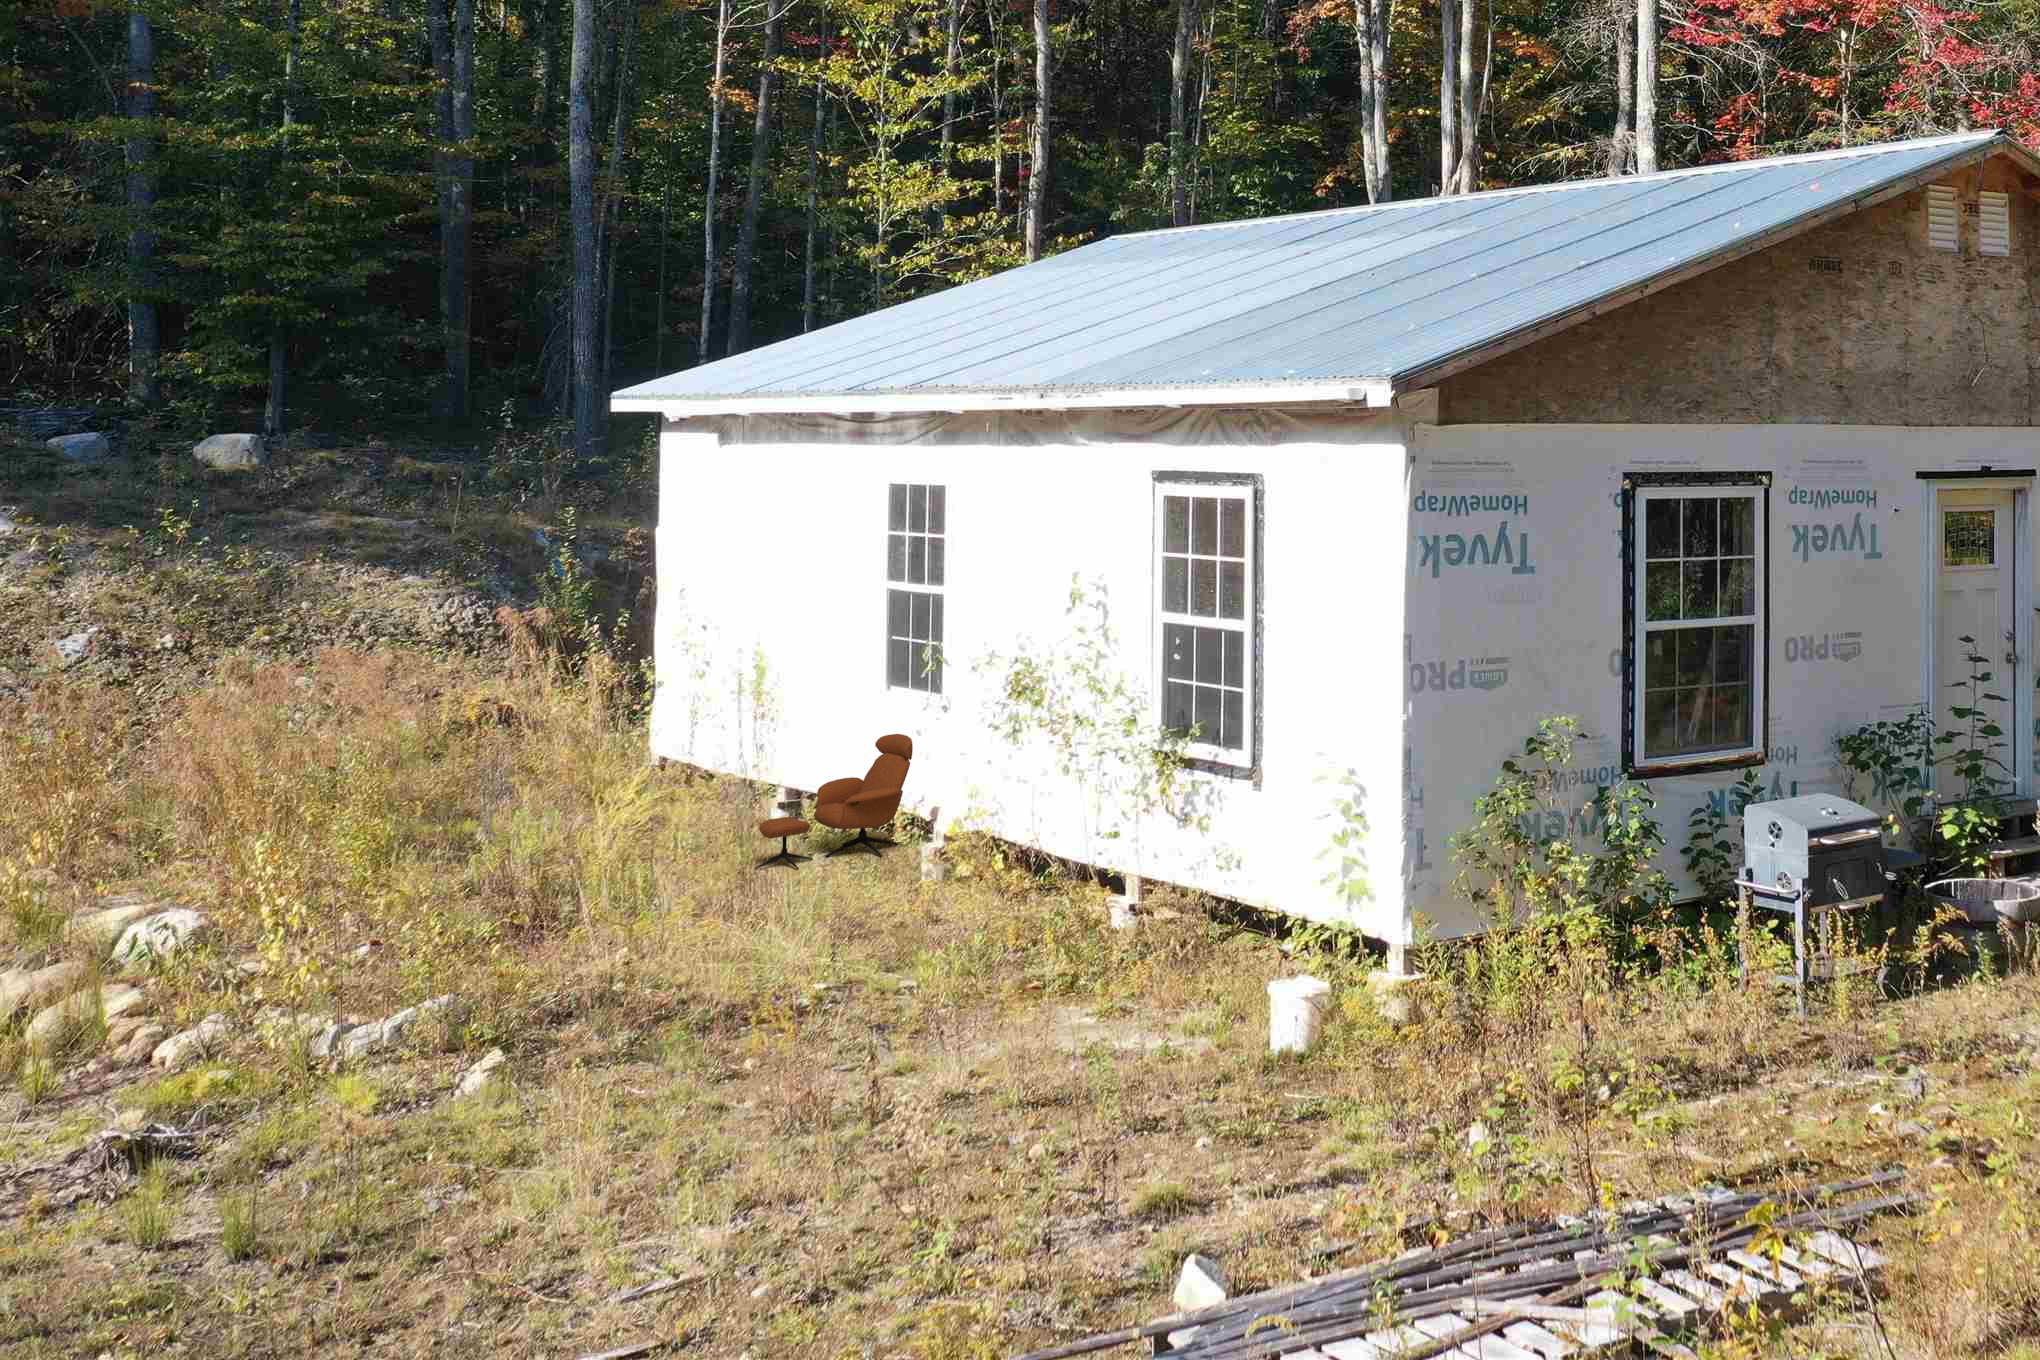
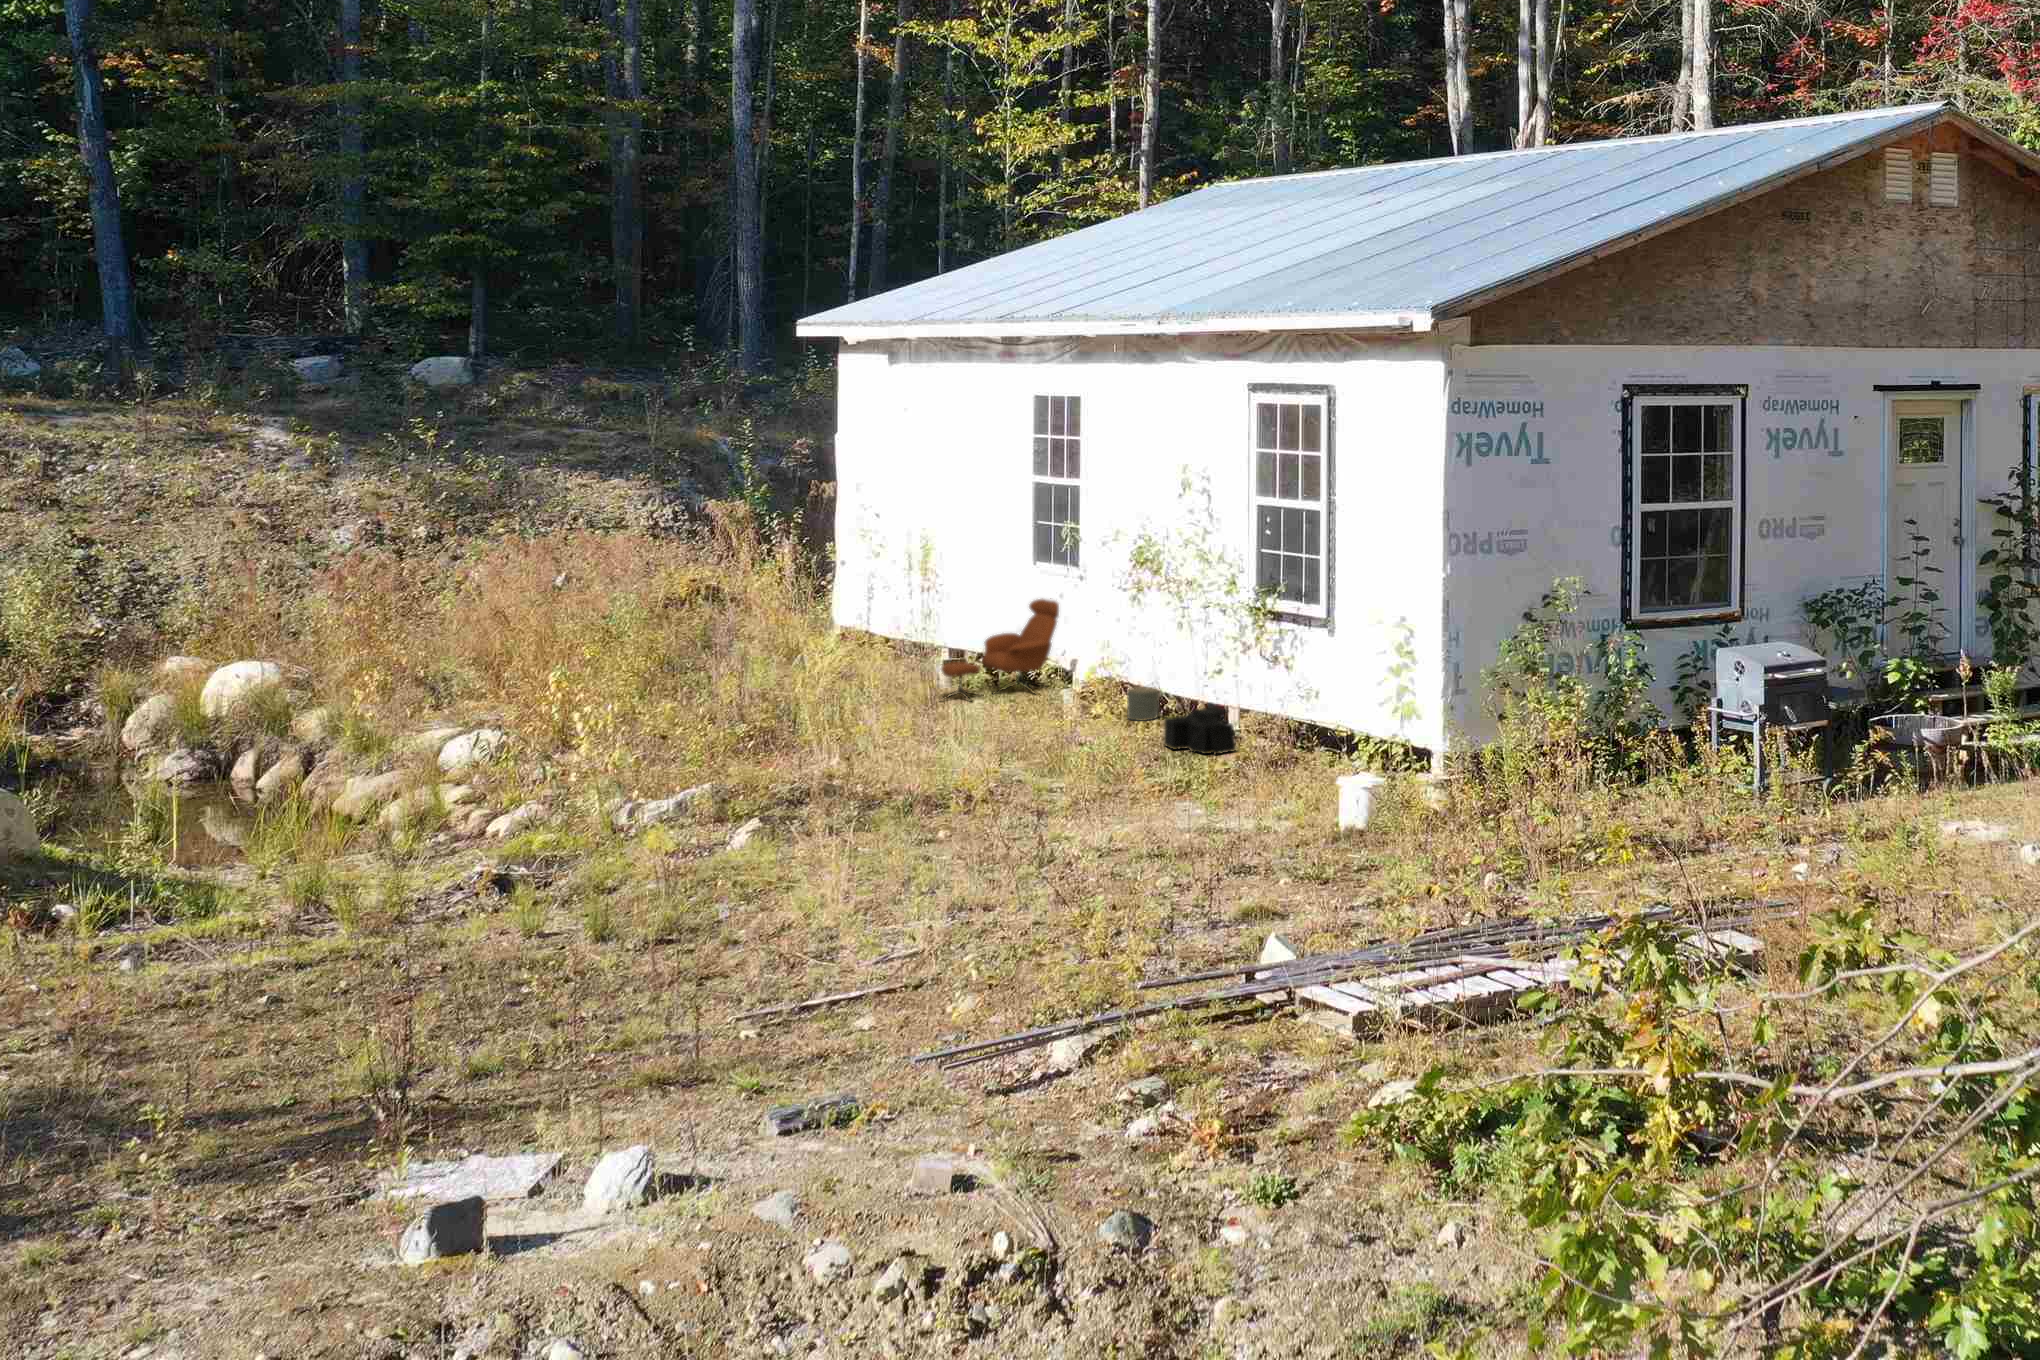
planter: none [994,850,1034,895] -> present [1127,687,1159,721]
storage bin: none [1038,880,1133,948] -> present [1163,707,1237,754]

